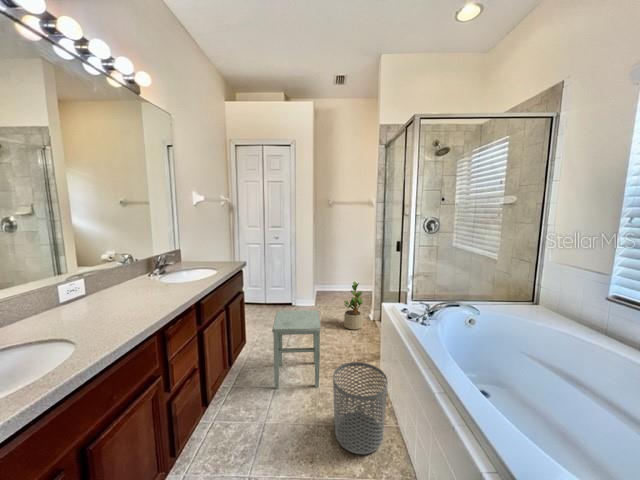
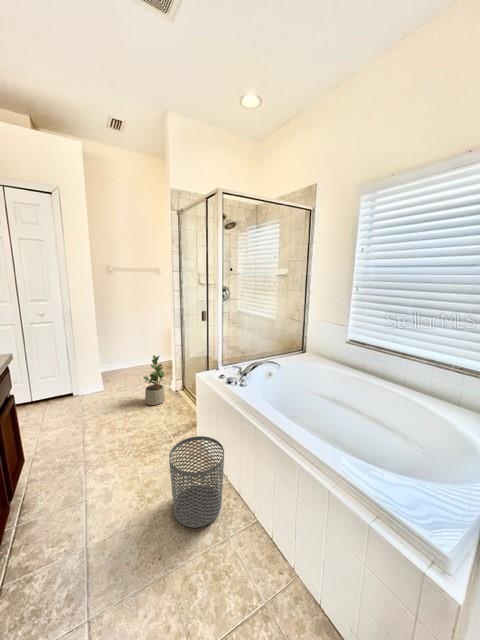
stool: present [272,310,321,389] -> none [72,395,141,501]

